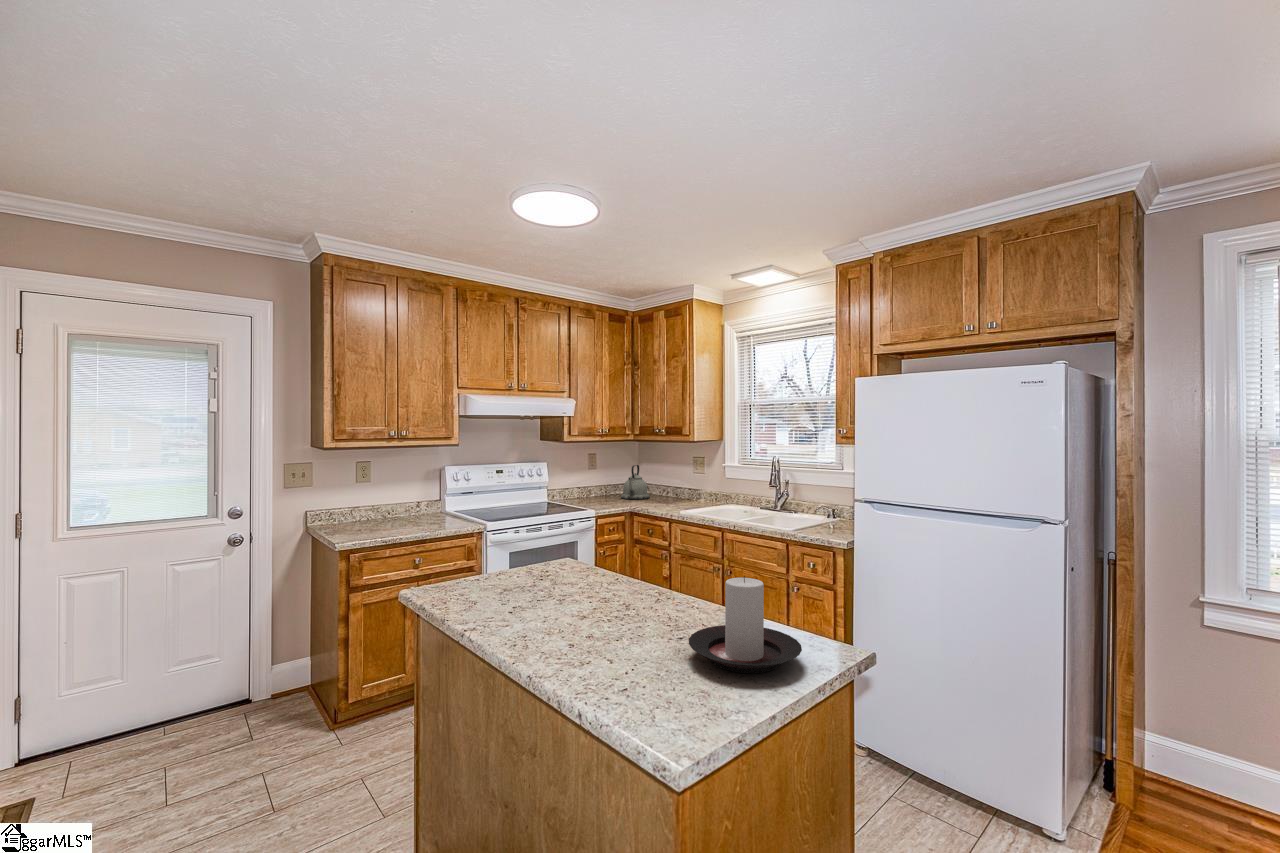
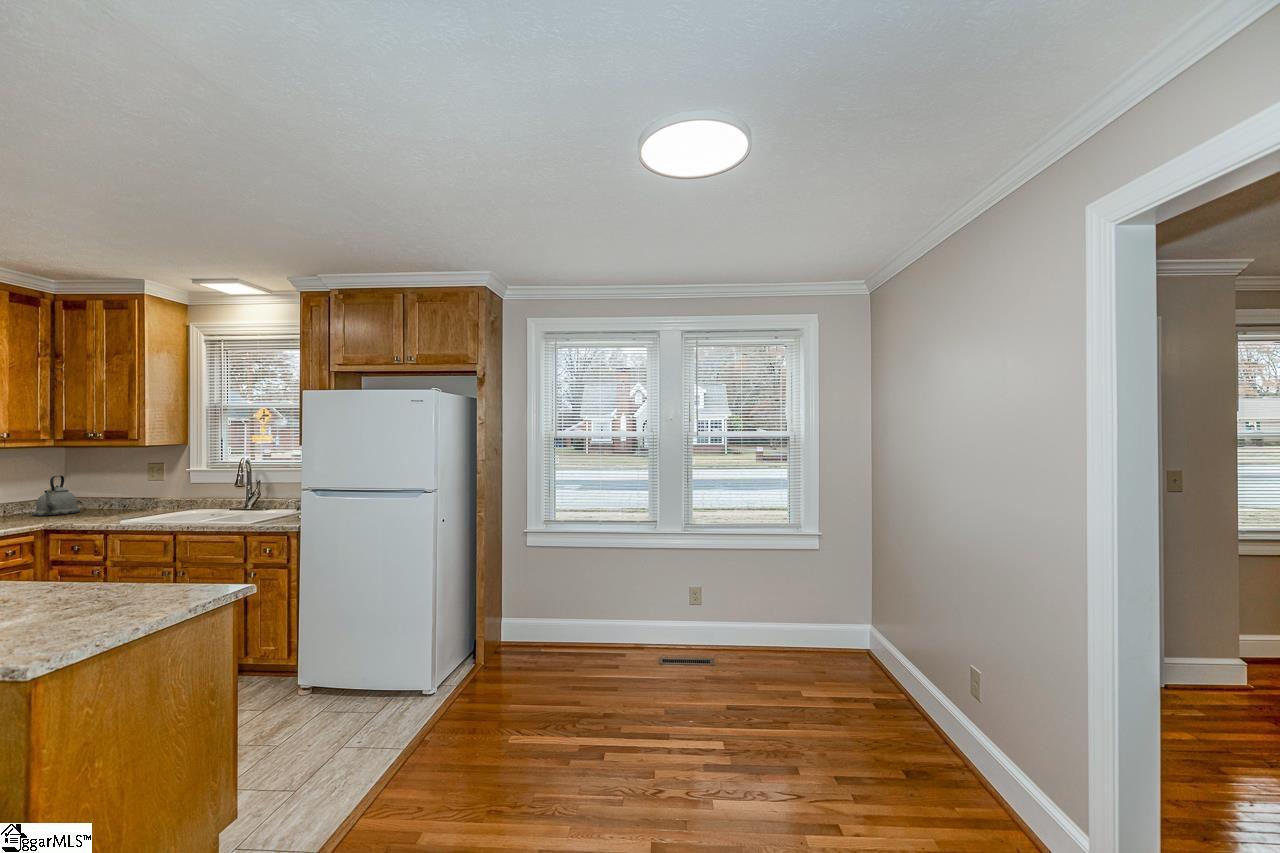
candle holder: present [689,576,802,673] -> none [70,541,189,615]

